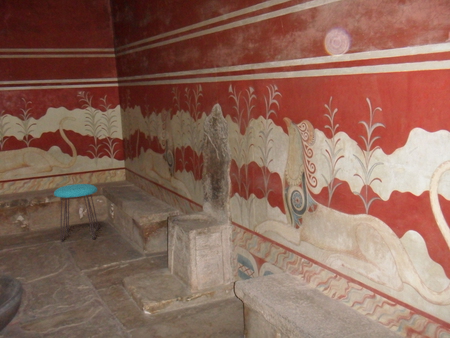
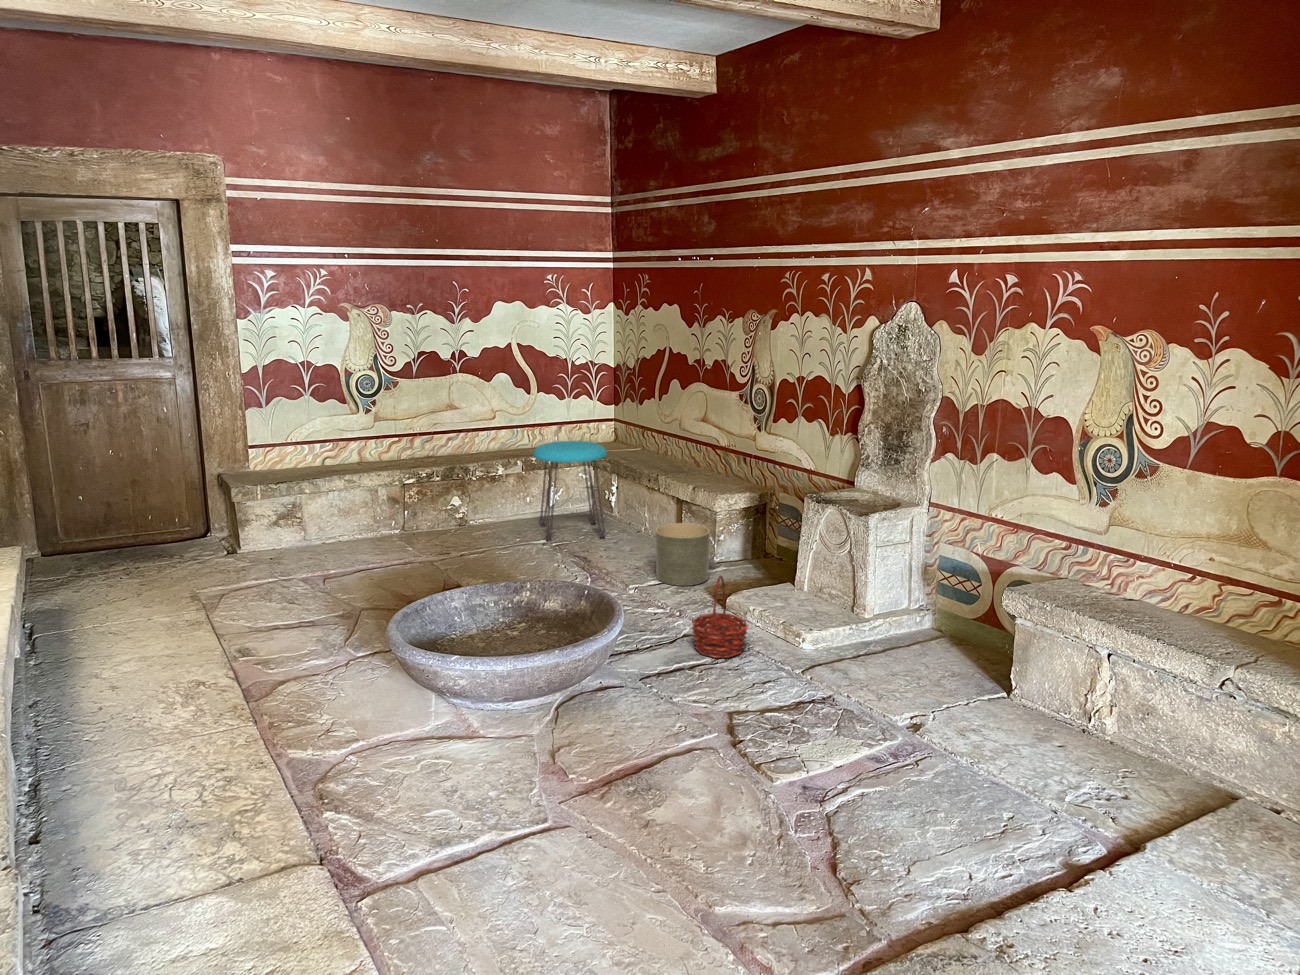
planter: none [98,233,132,270] -> present [655,523,710,586]
basket: none [75,271,111,321] -> present [692,576,748,658]

